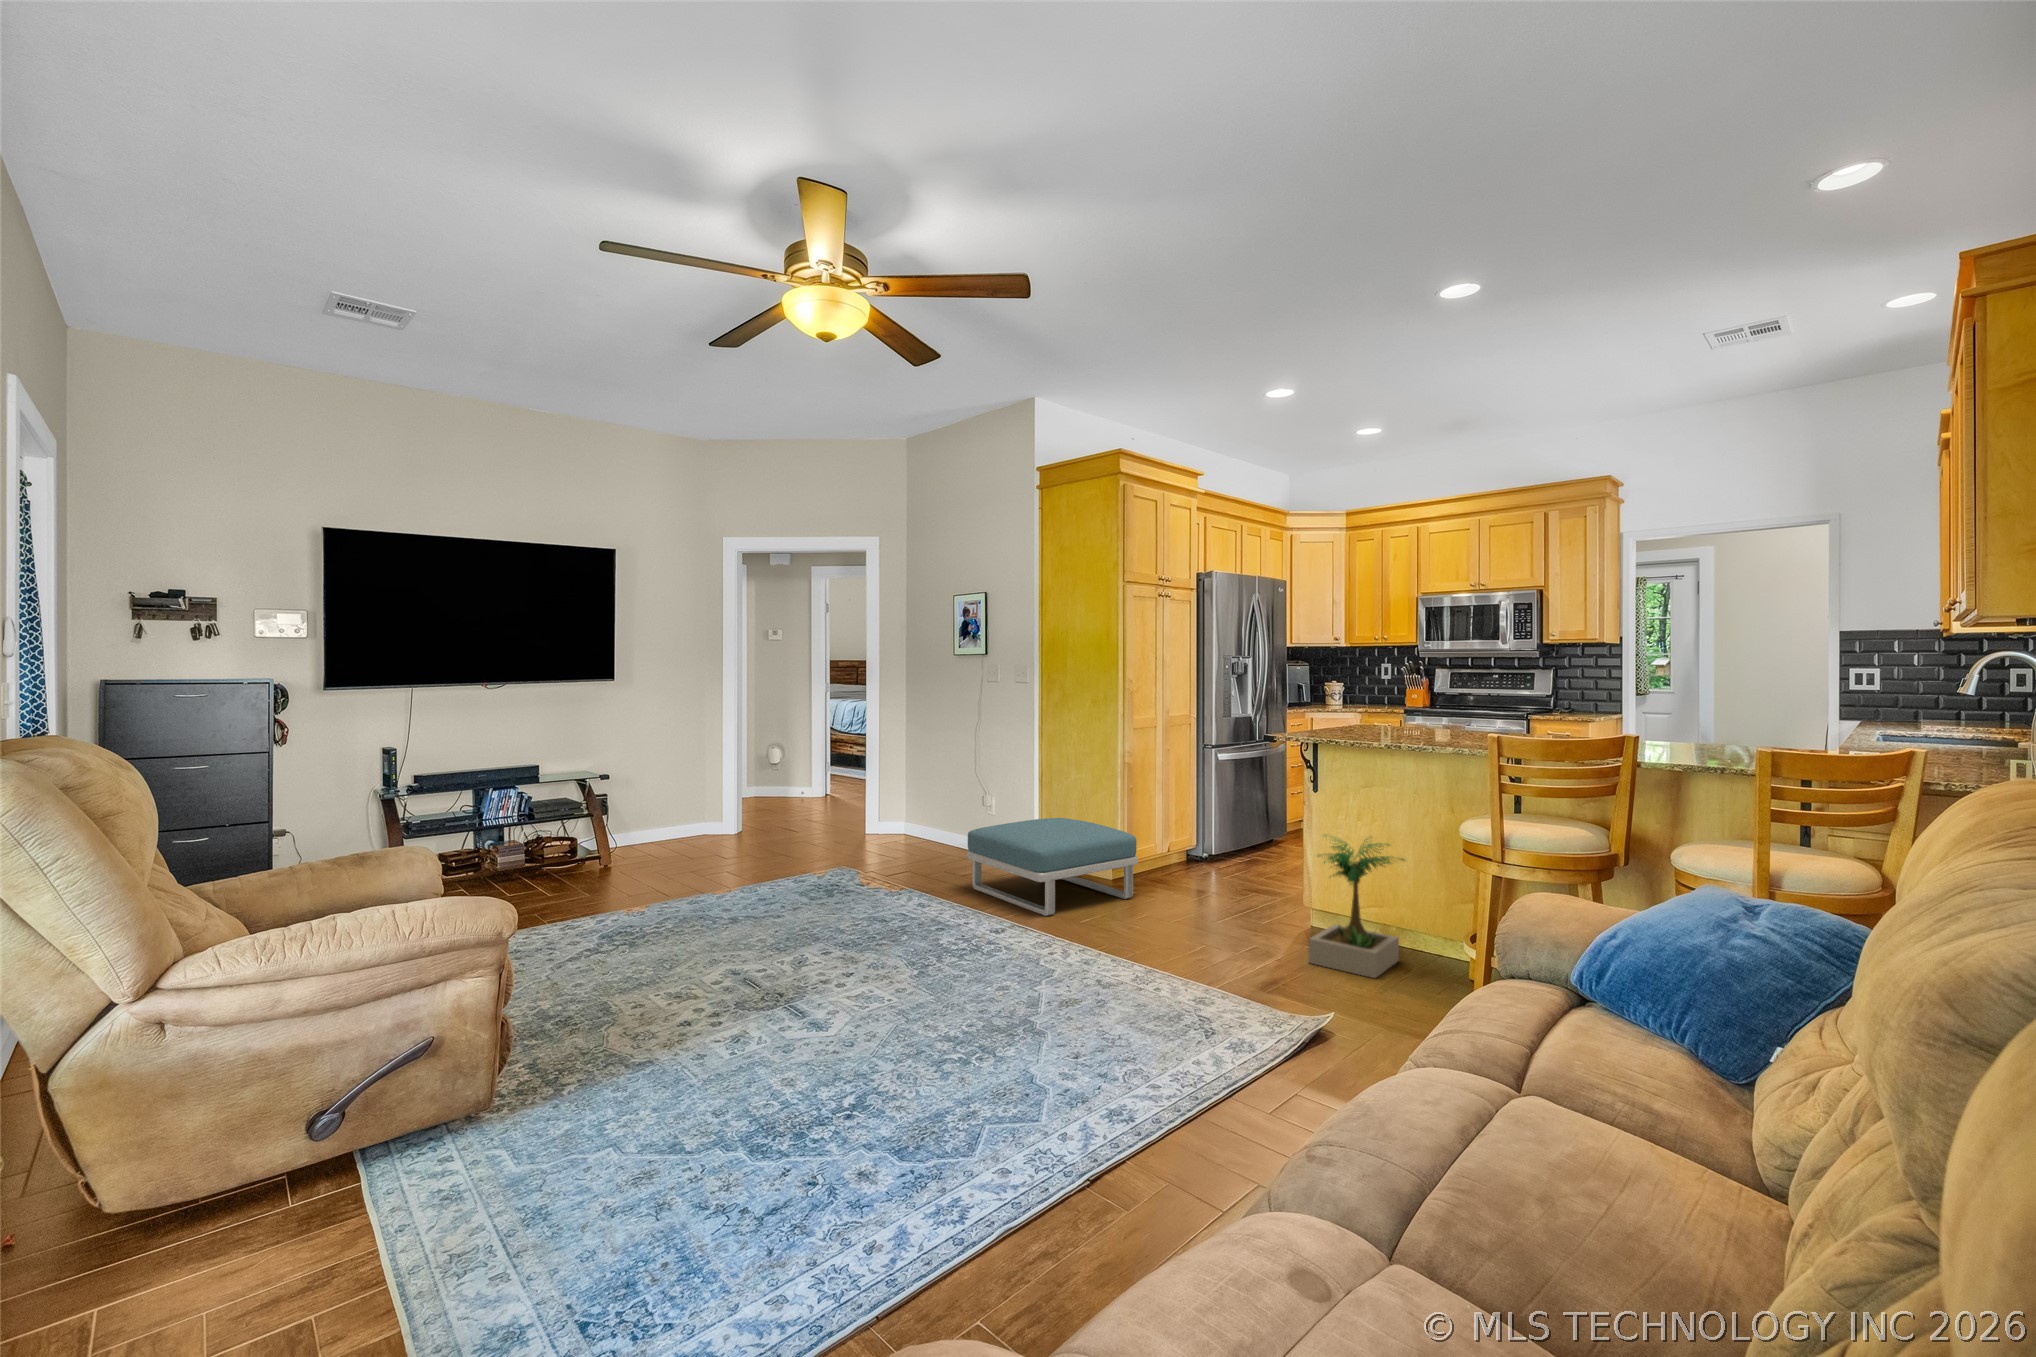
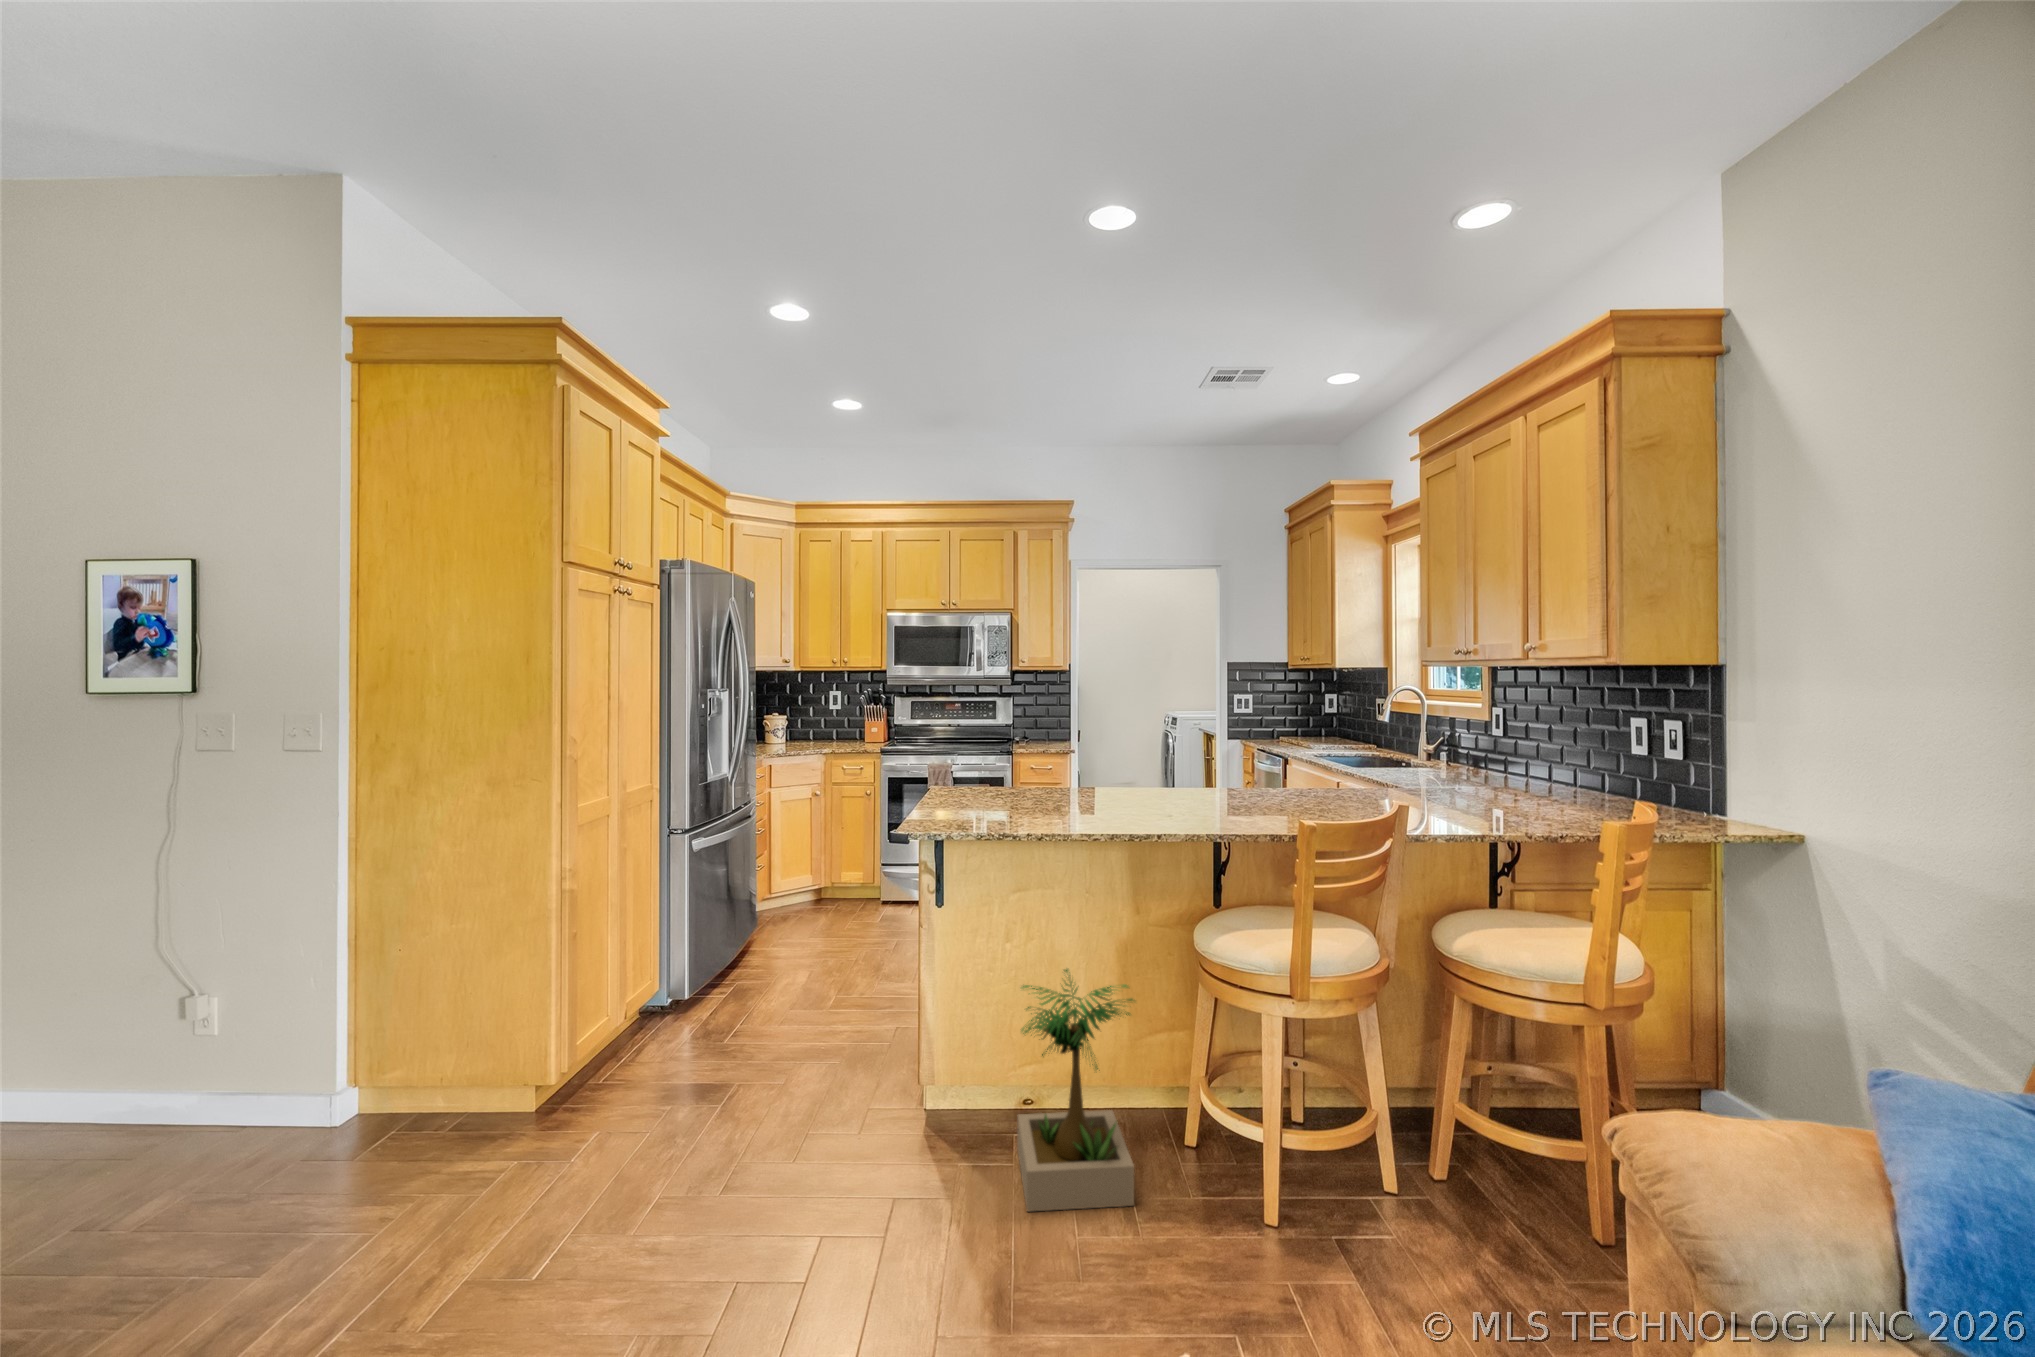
footstool: present [967,818,1138,916] -> none [173,1020,628,1304]

